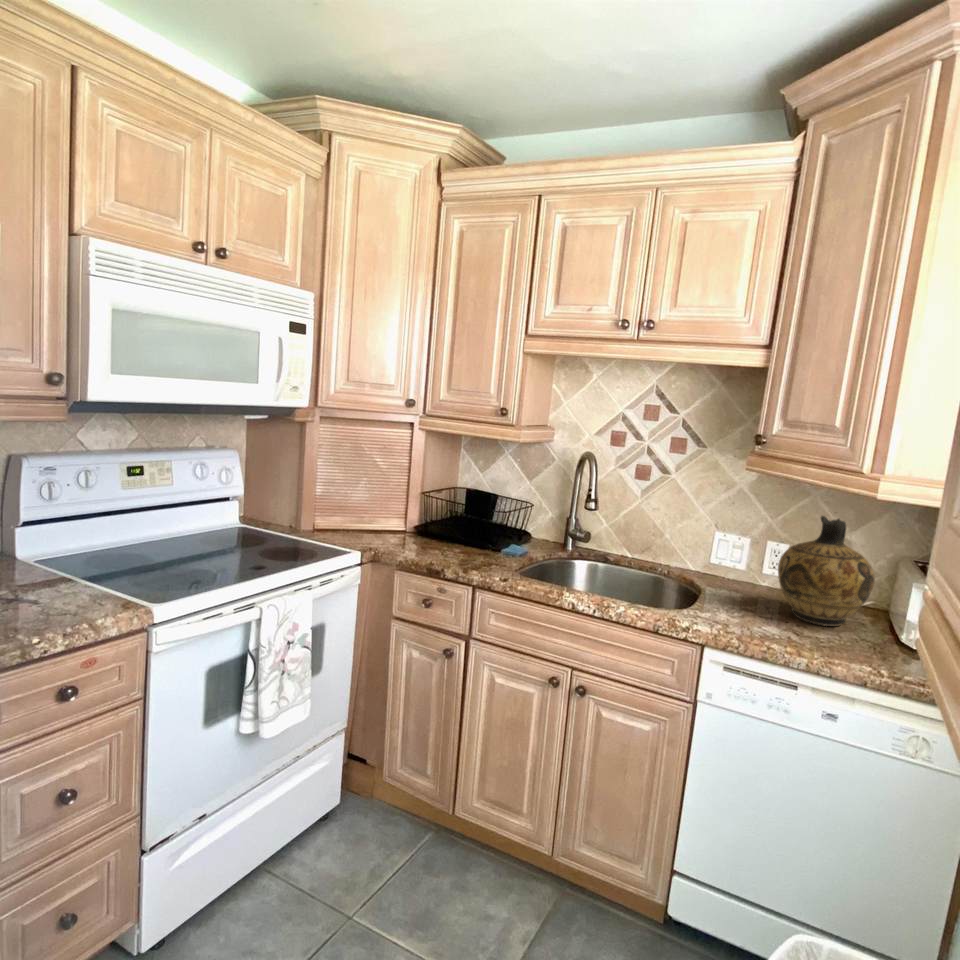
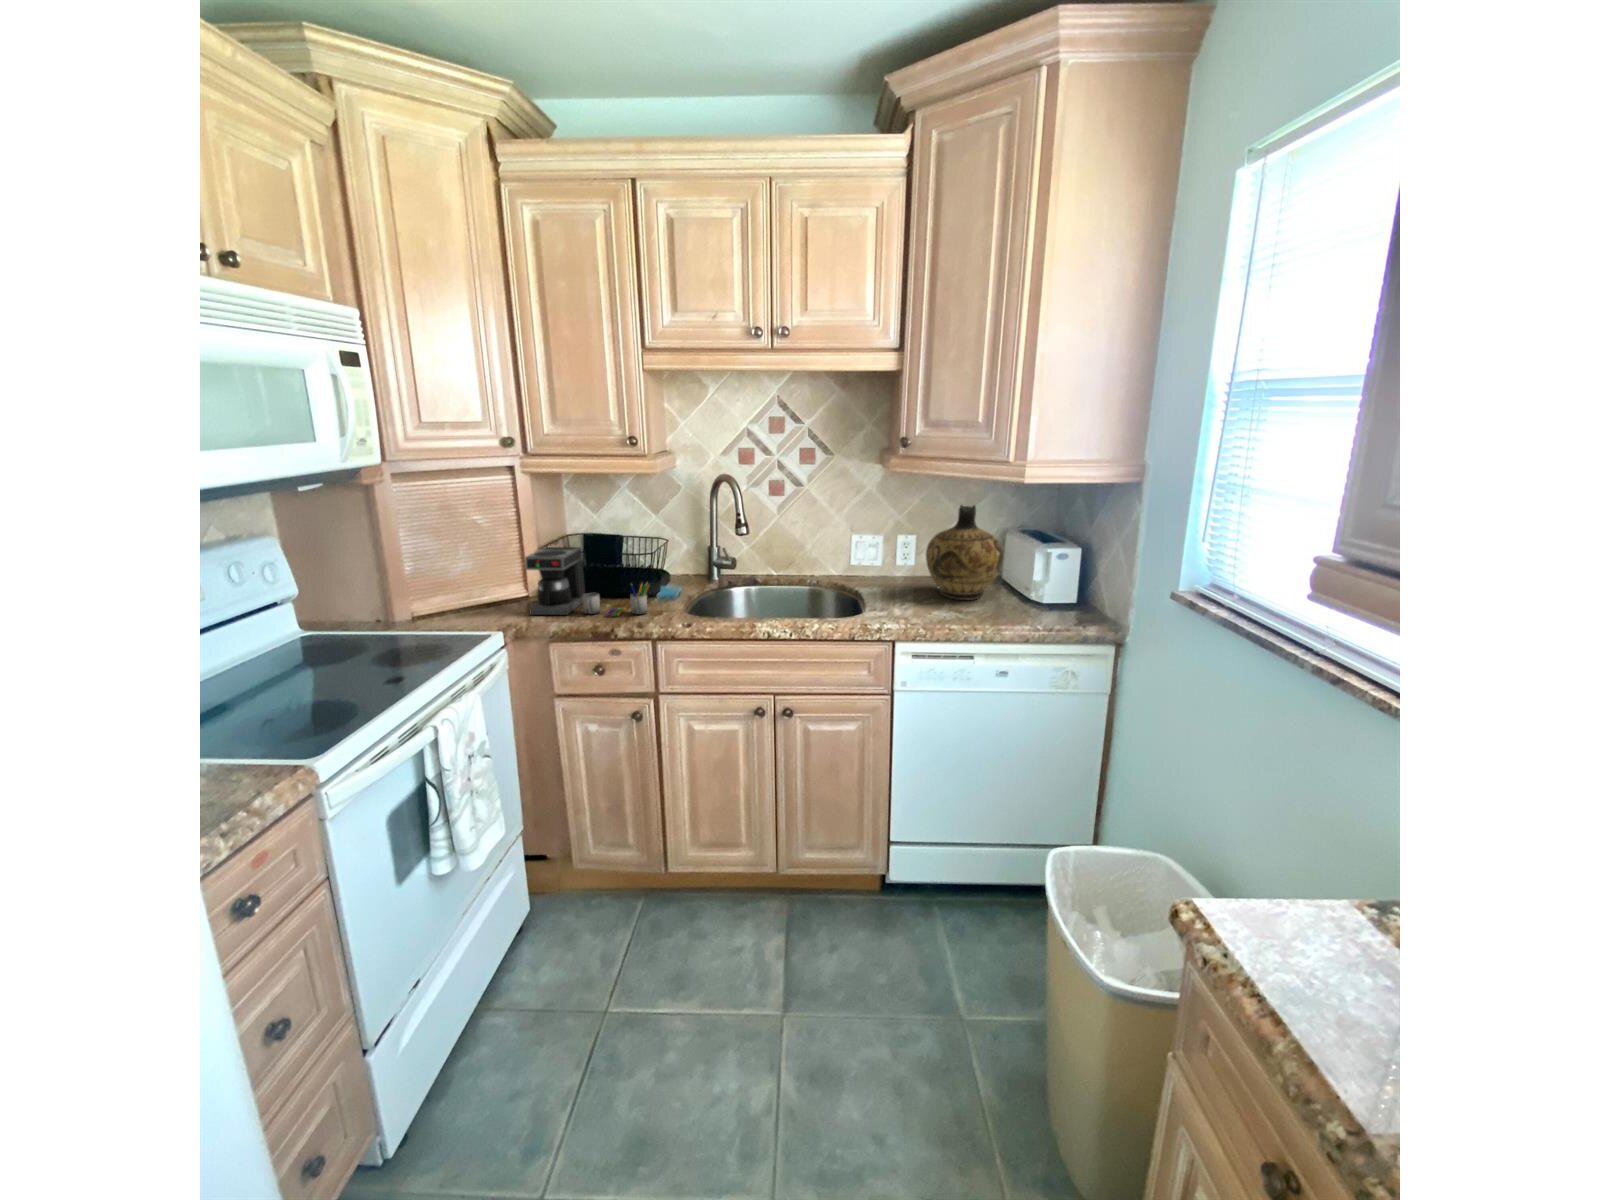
coffee maker: none [391,492,488,563] -> present [525,547,649,615]

